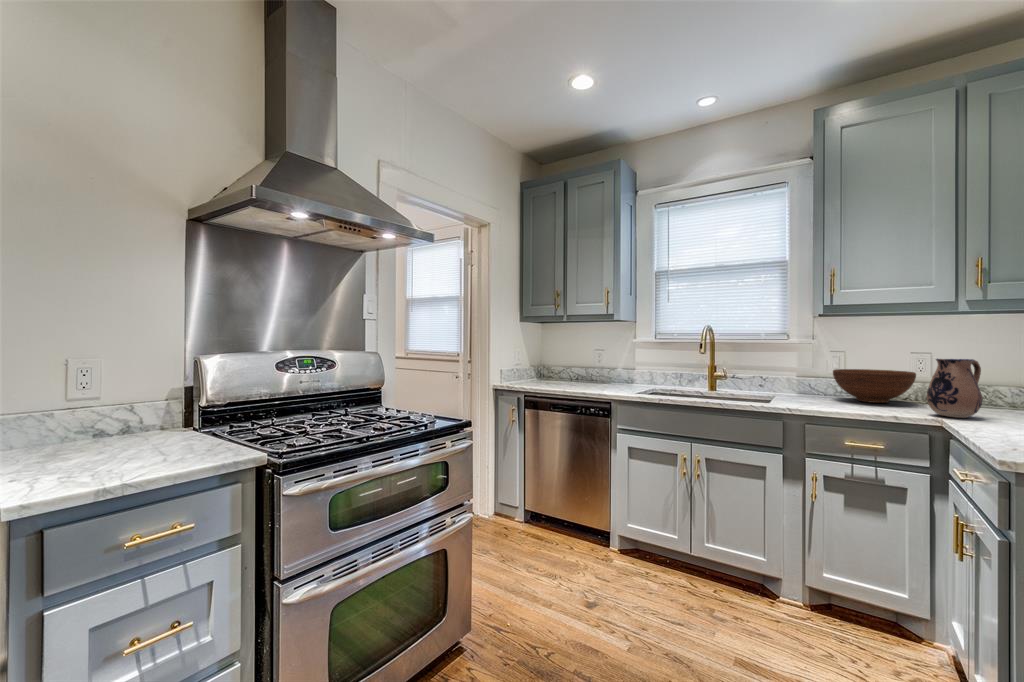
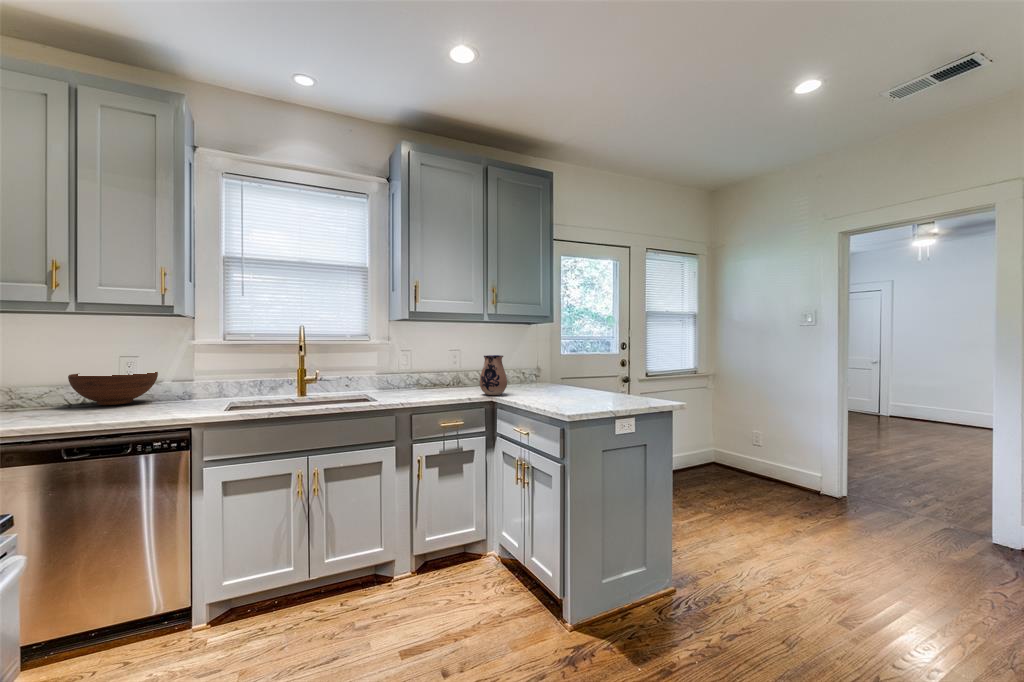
fruit bowl: present [833,369,916,403] -> present [68,372,158,405]

